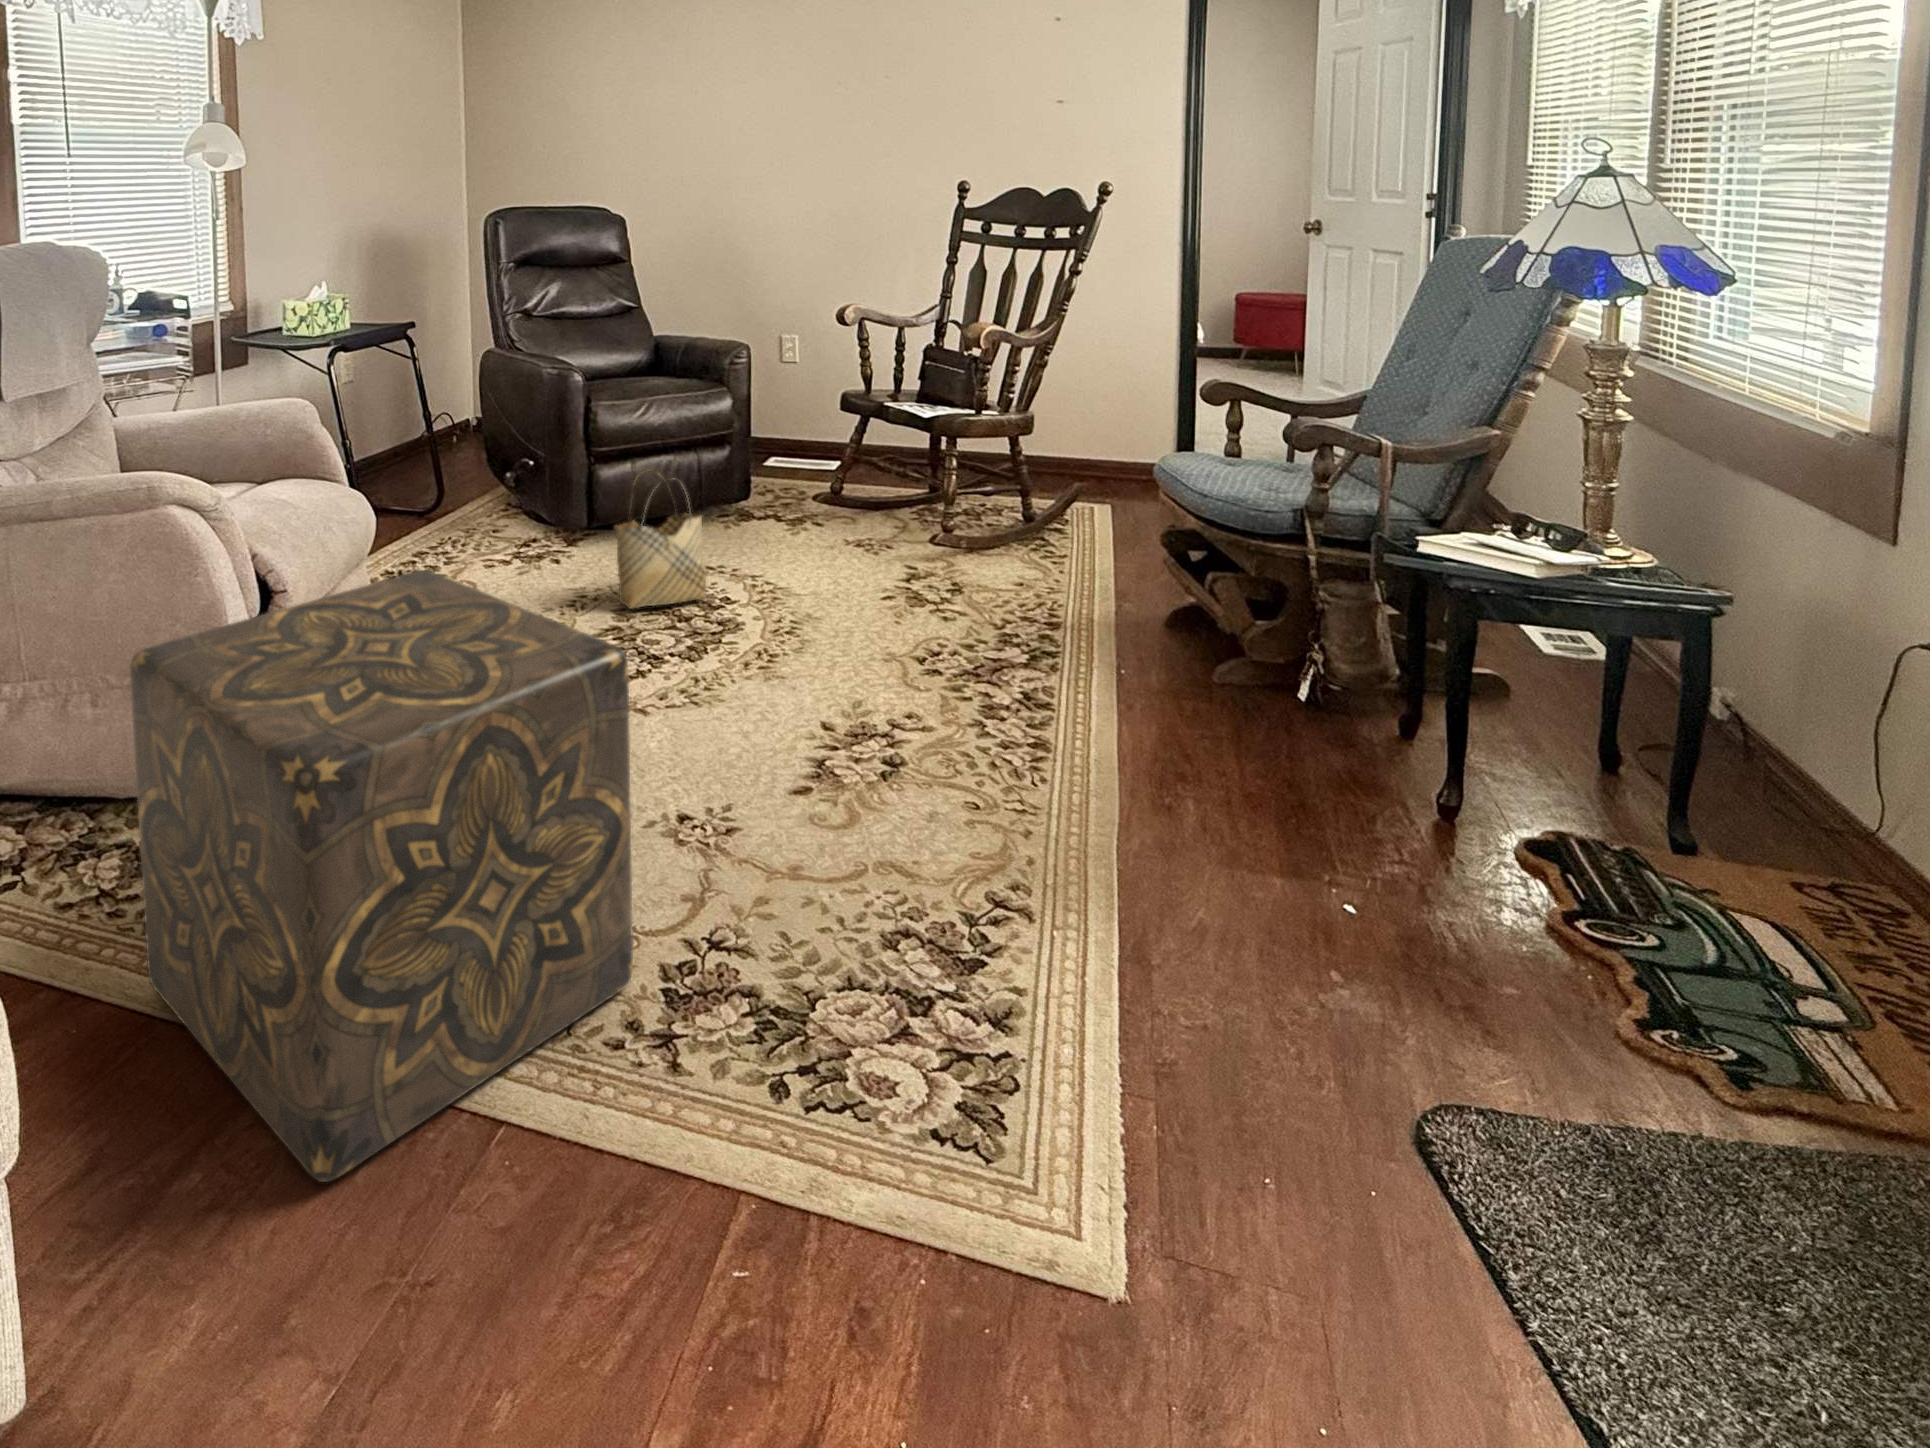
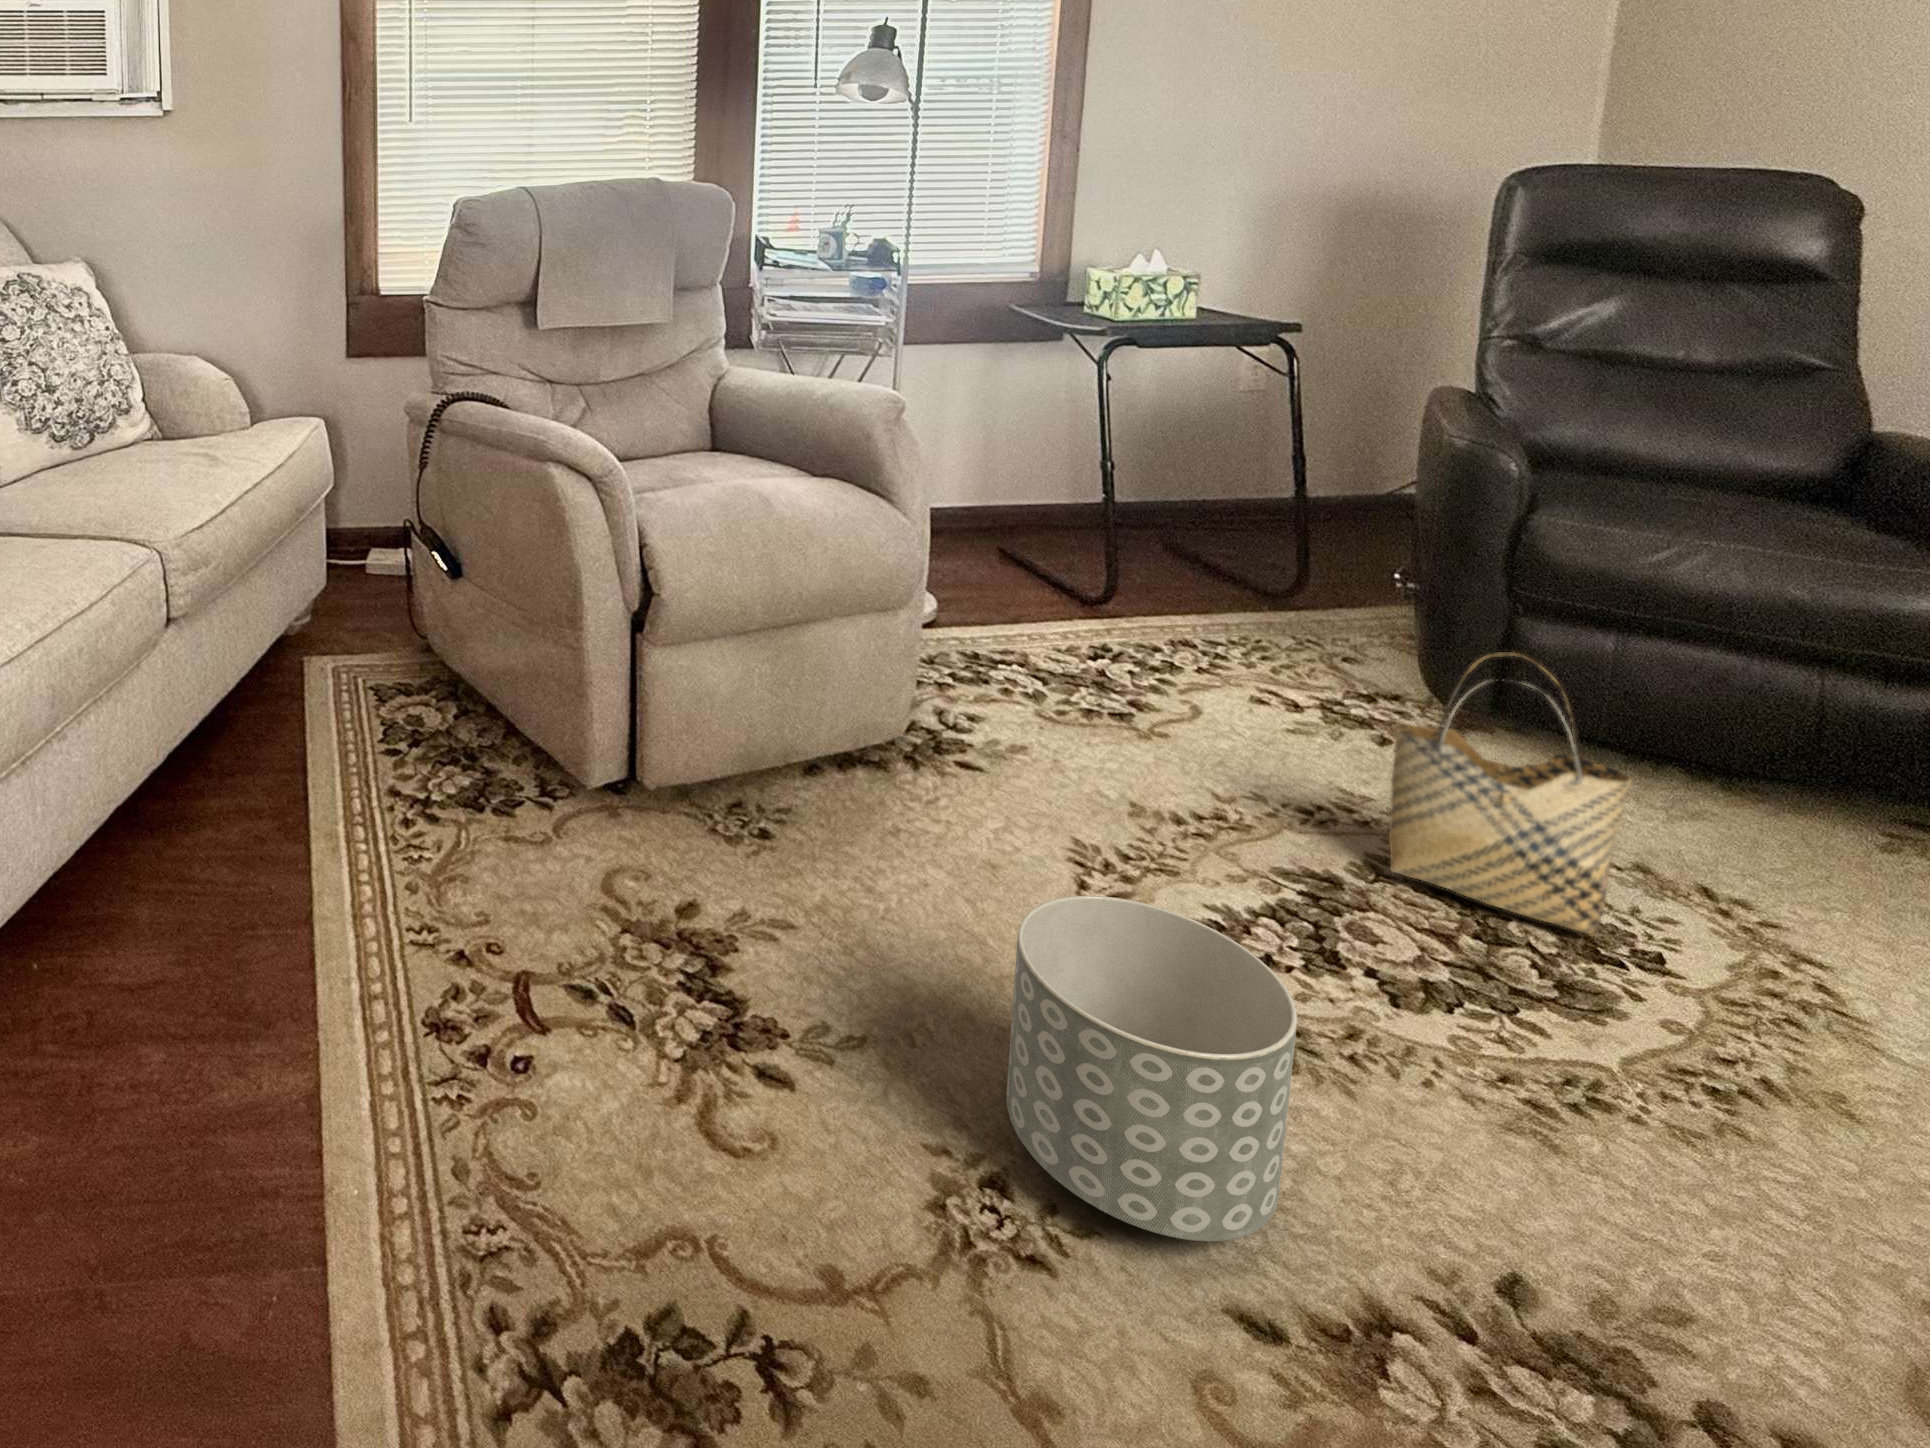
ottoman: present [130,570,633,1182] -> none [158,576,689,1279]
planter: none [641,629,775,791] -> present [1006,896,1297,1242]

